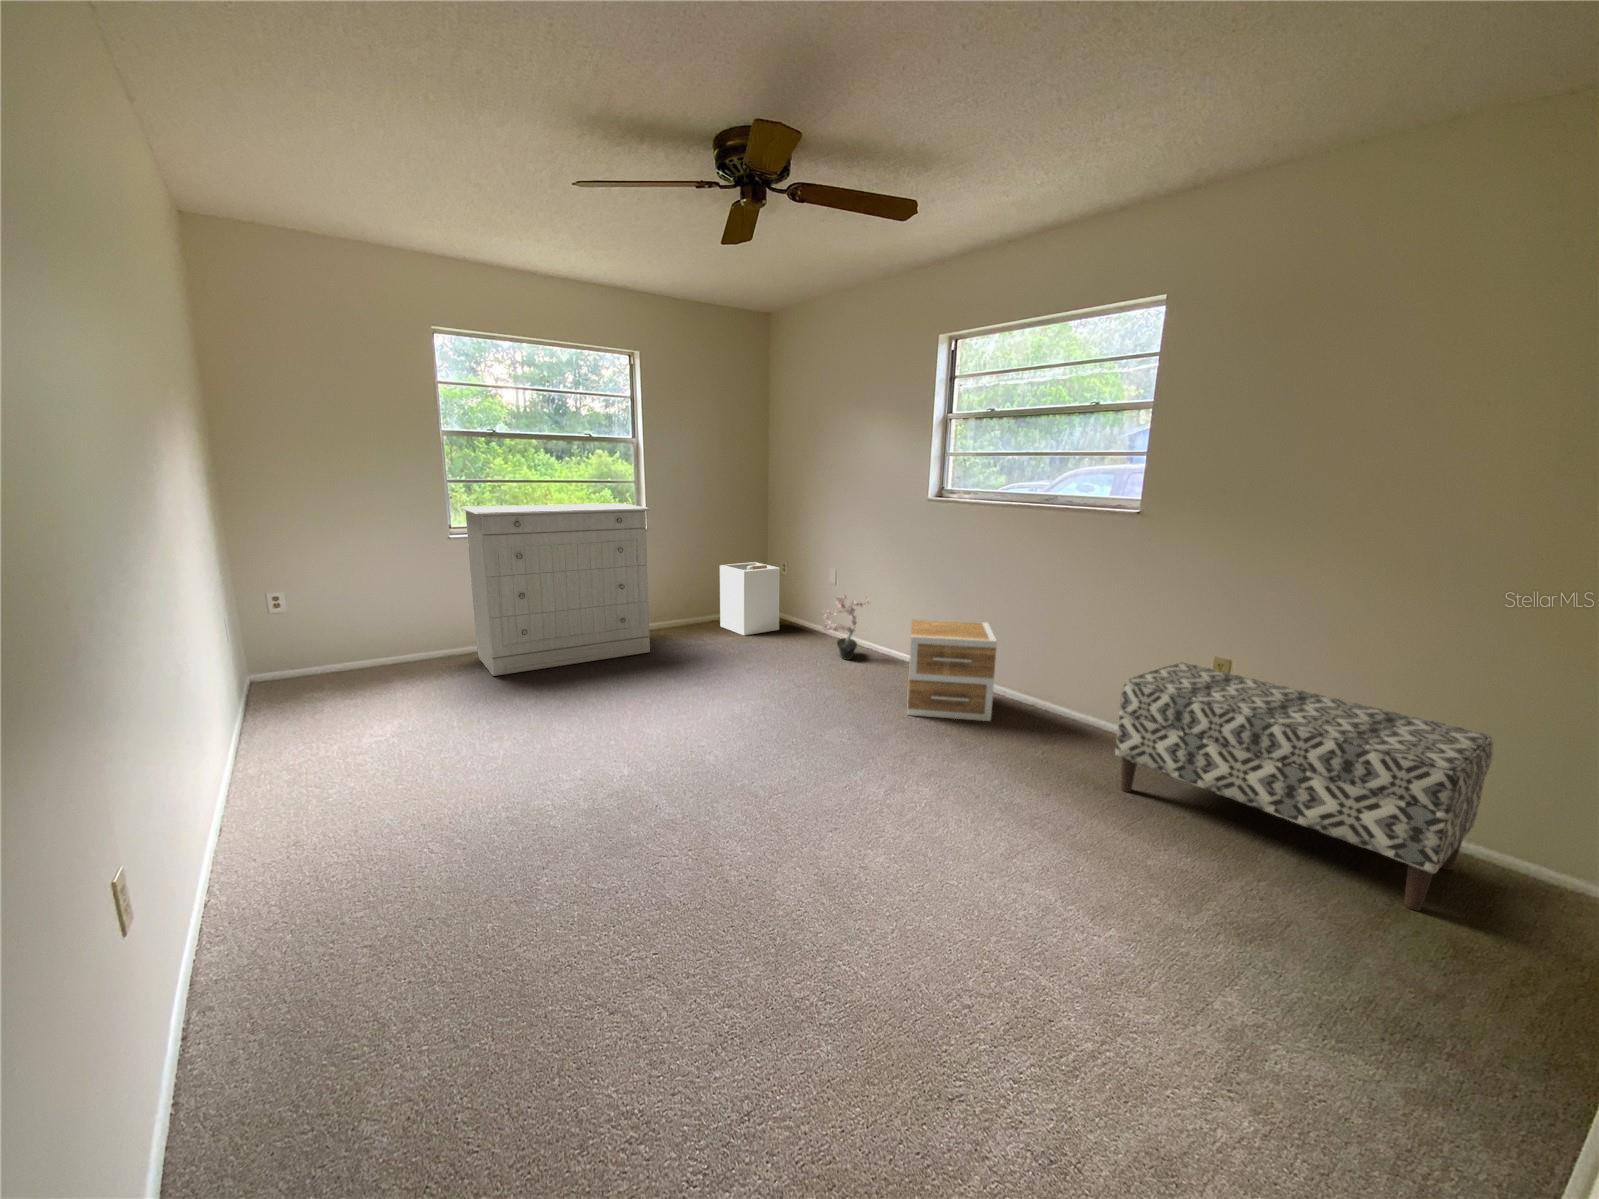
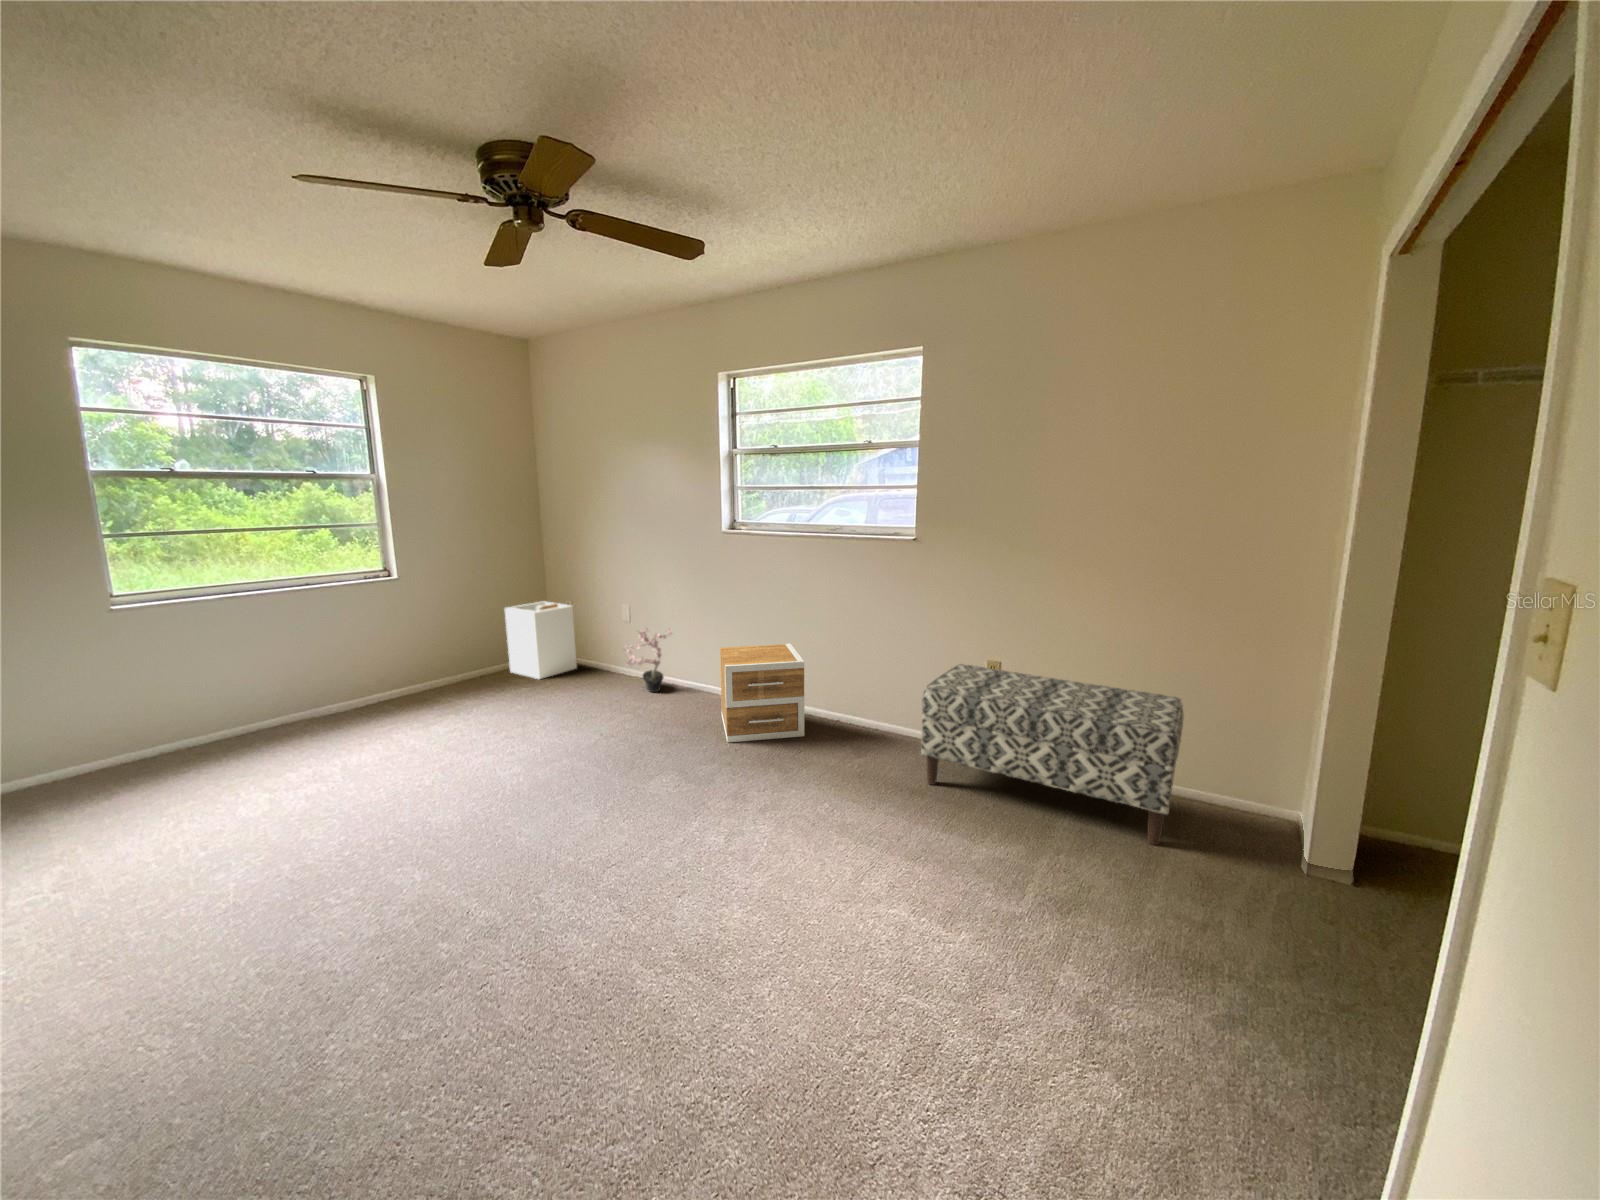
dresser: present [461,503,650,676] -> none [144,549,430,773]

